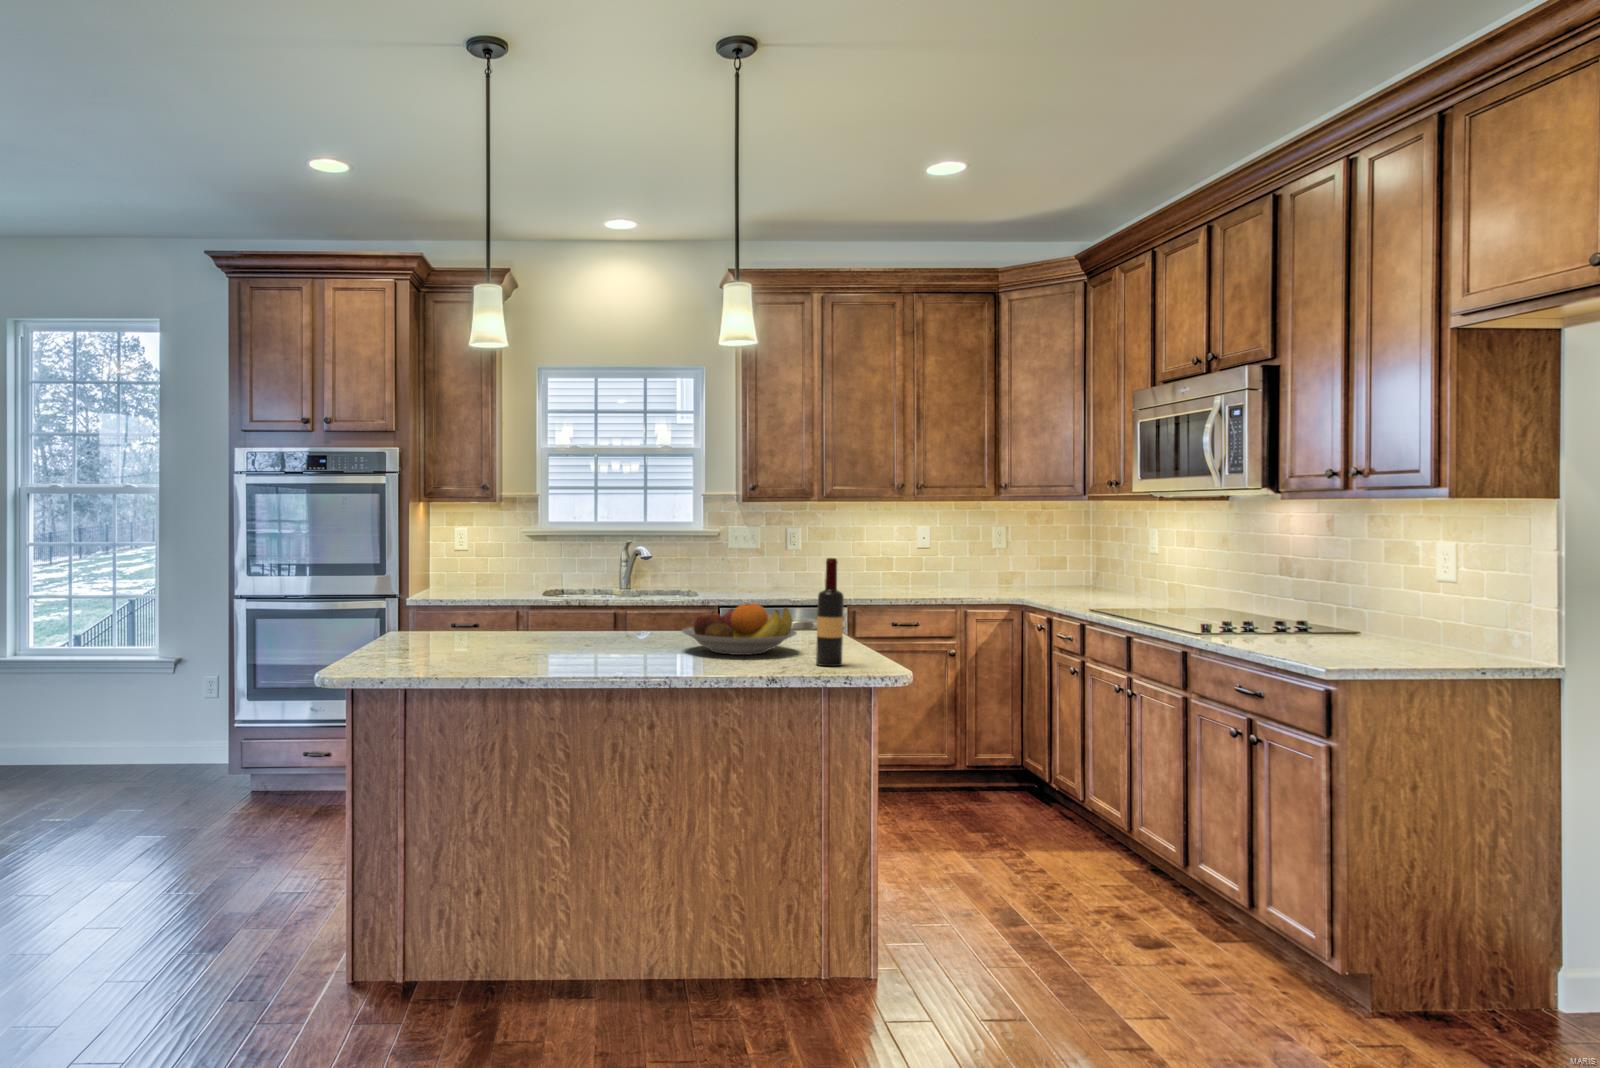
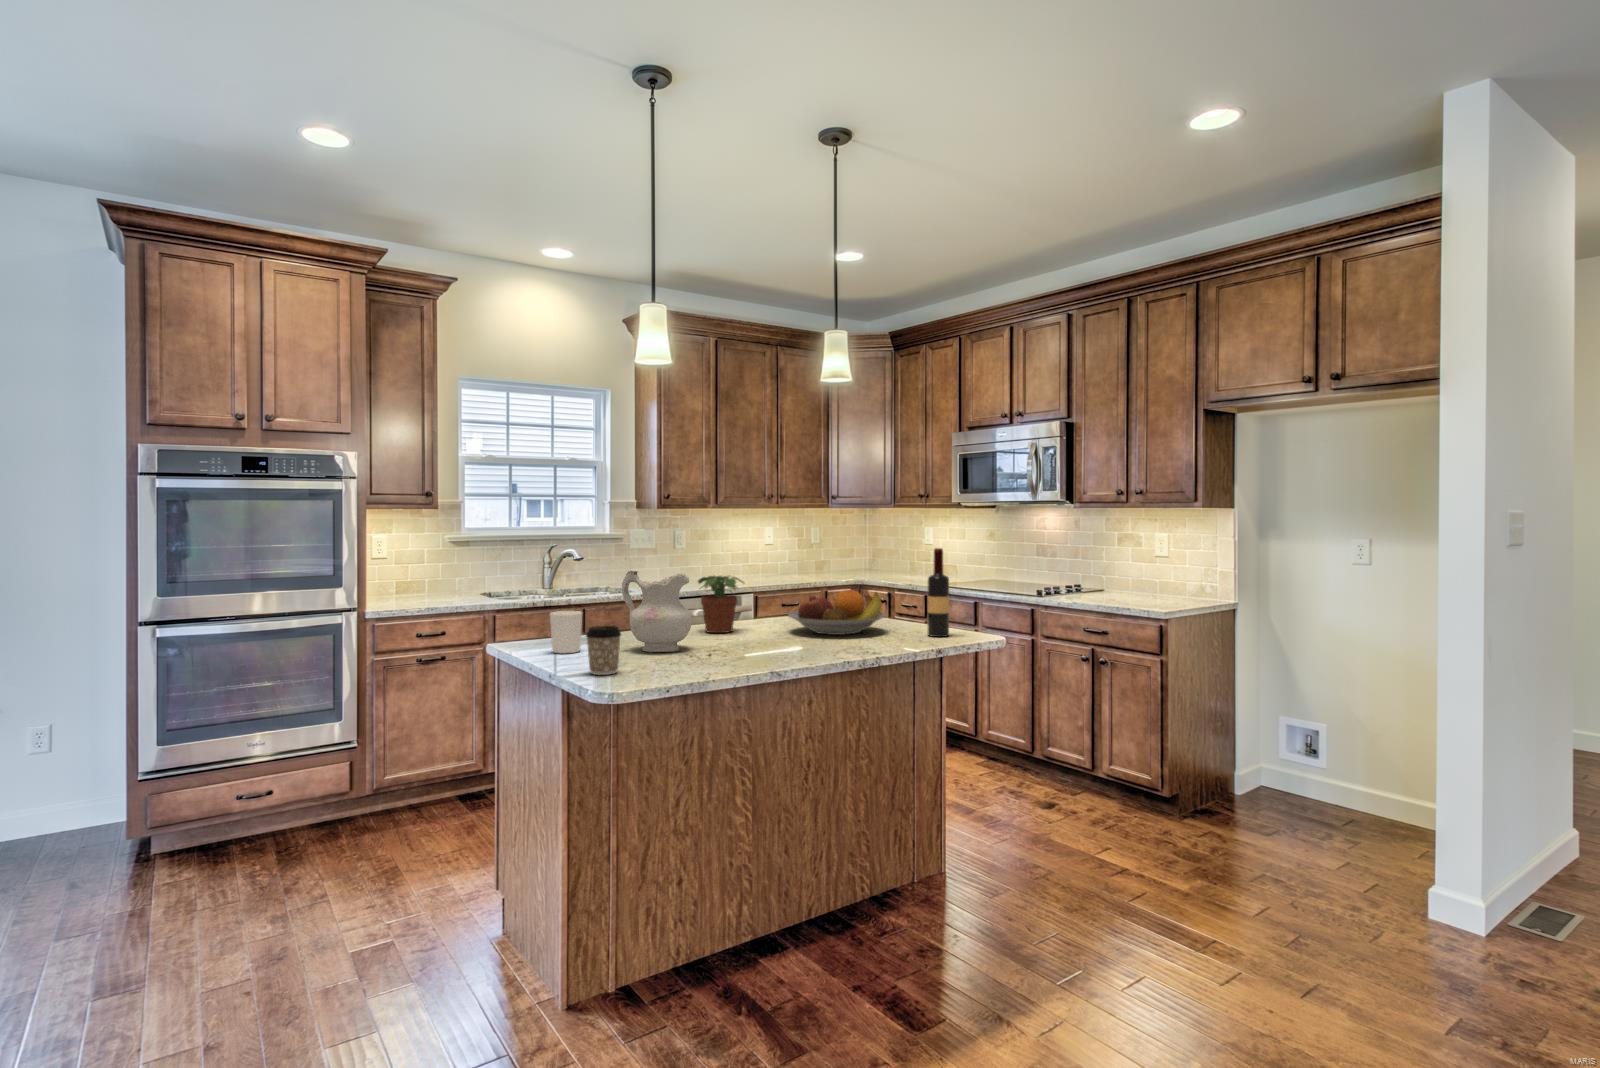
ceramic pitcher: none [475,566,543,654] -> present [622,571,692,652]
potted plant: none [599,579,658,642] -> present [698,576,744,633]
candle holder: none [410,604,444,647] -> present [550,611,582,653]
coffee cup: none [367,618,405,667] -> present [586,626,621,675]

